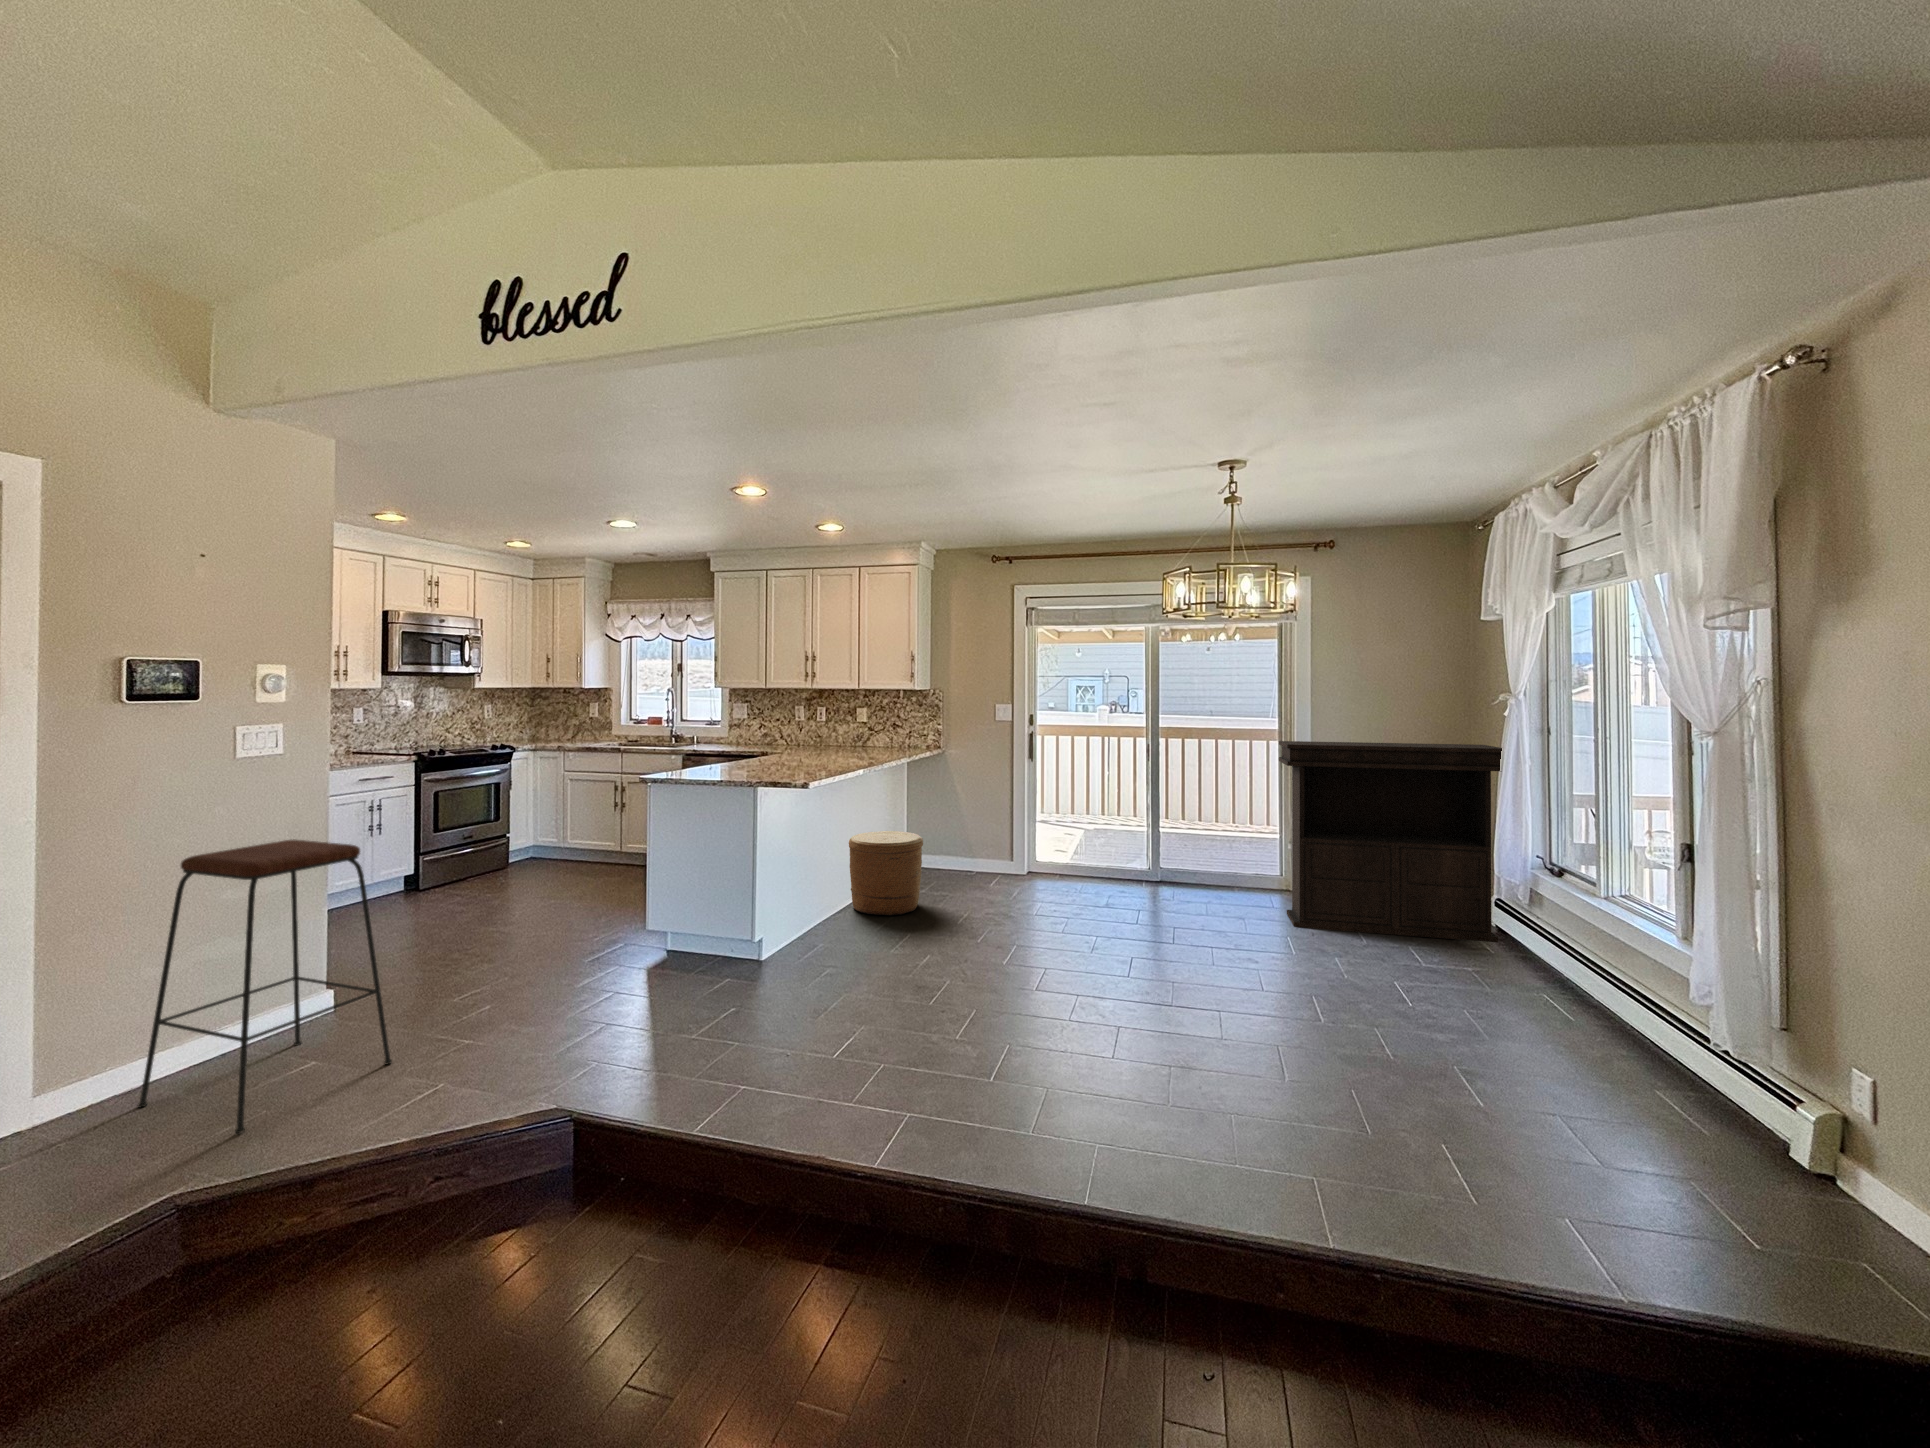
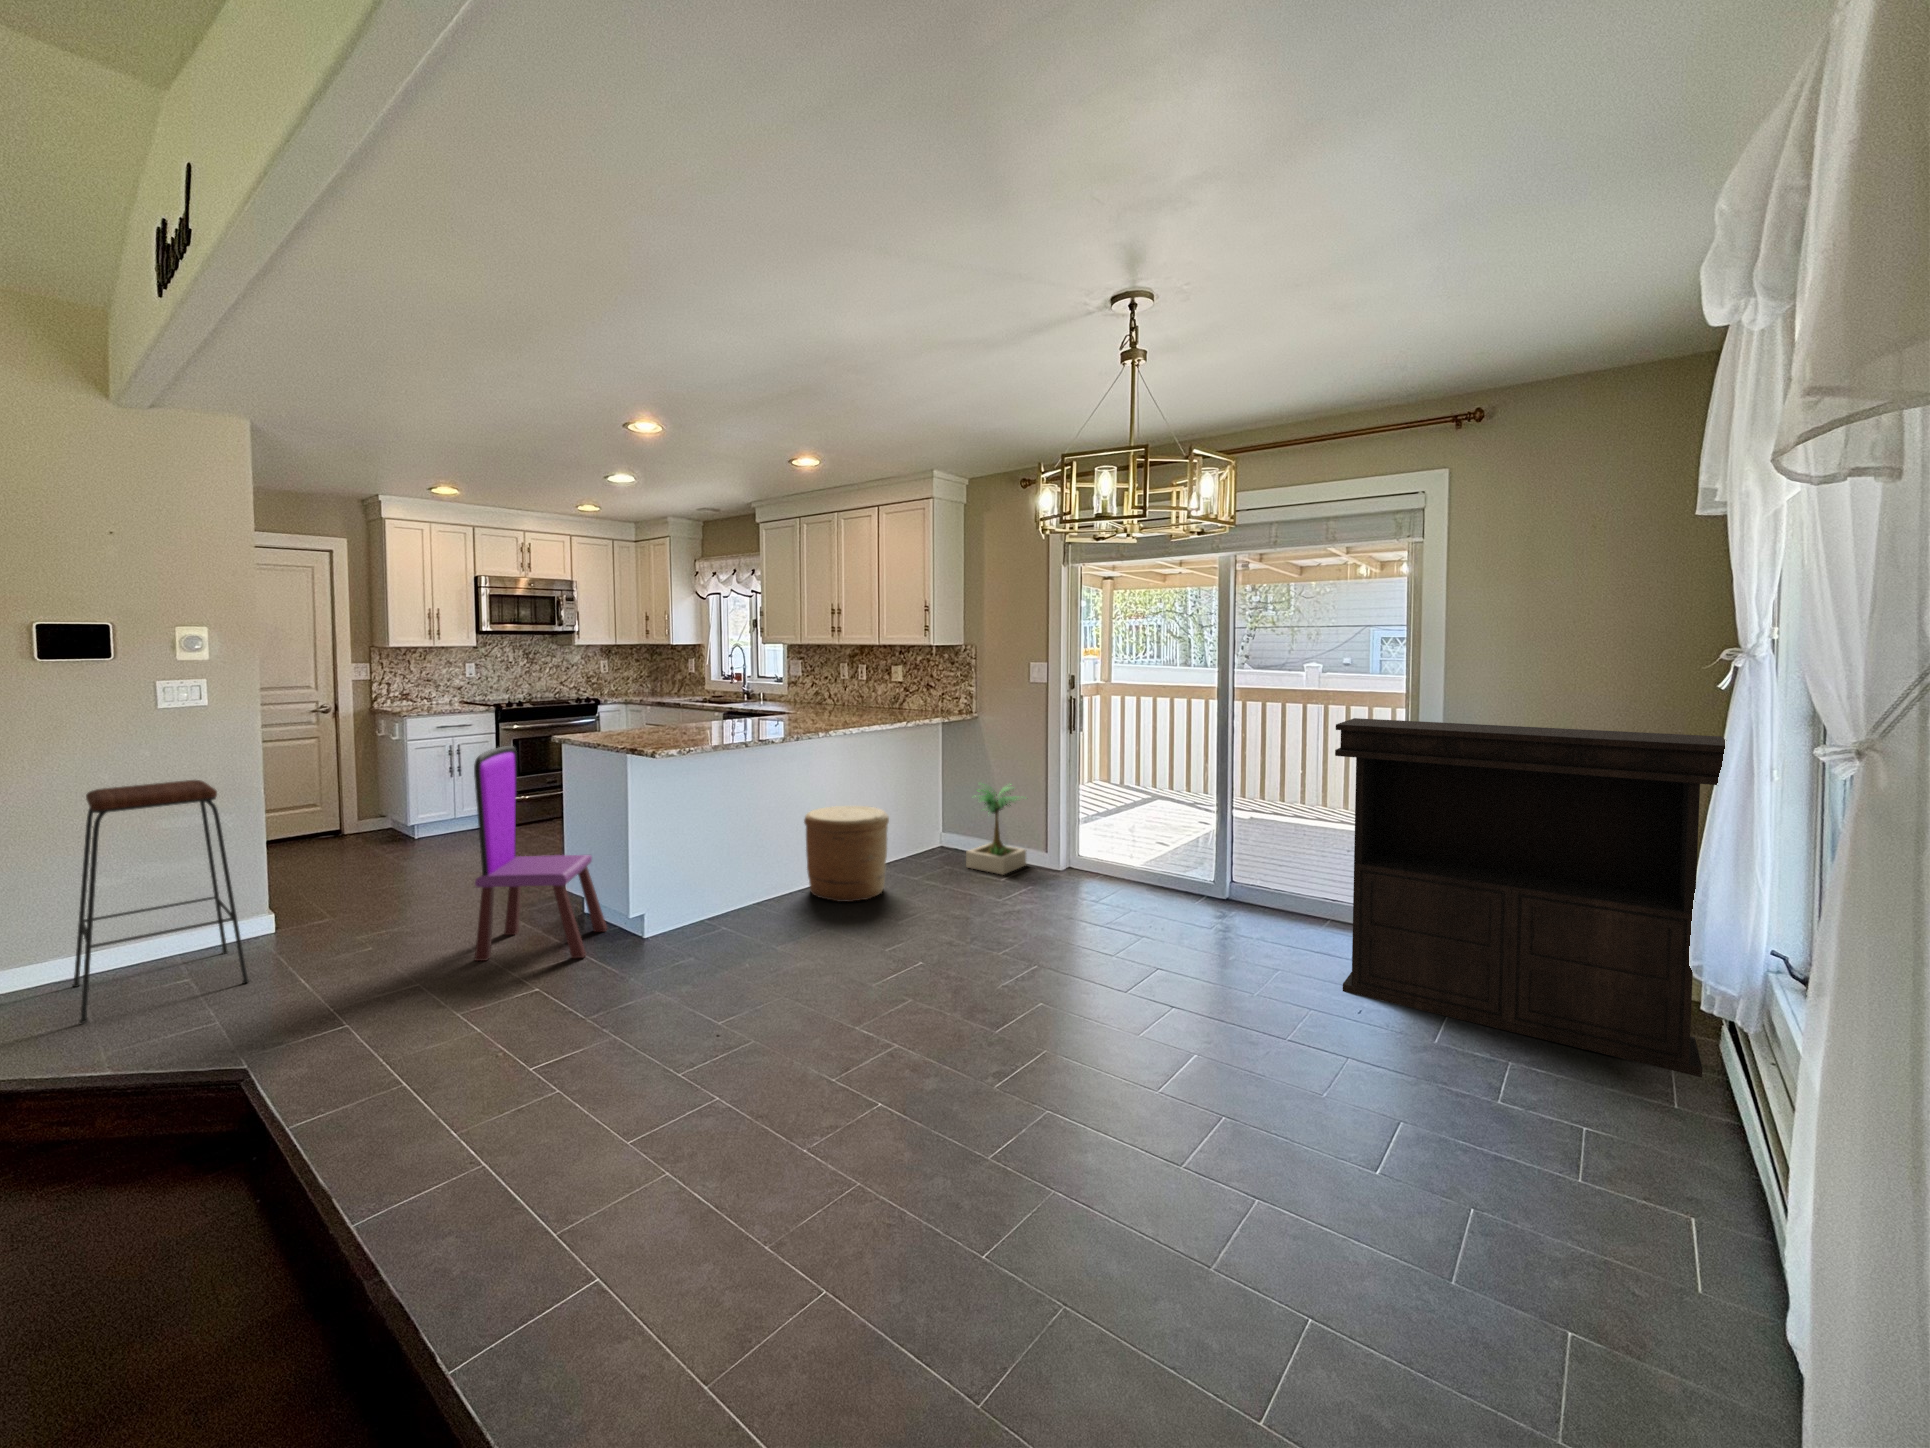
dining chair: none [616,787,735,1005] -> present [474,746,607,961]
potted plant: none [953,805,1005,882] -> present [966,784,1026,874]

